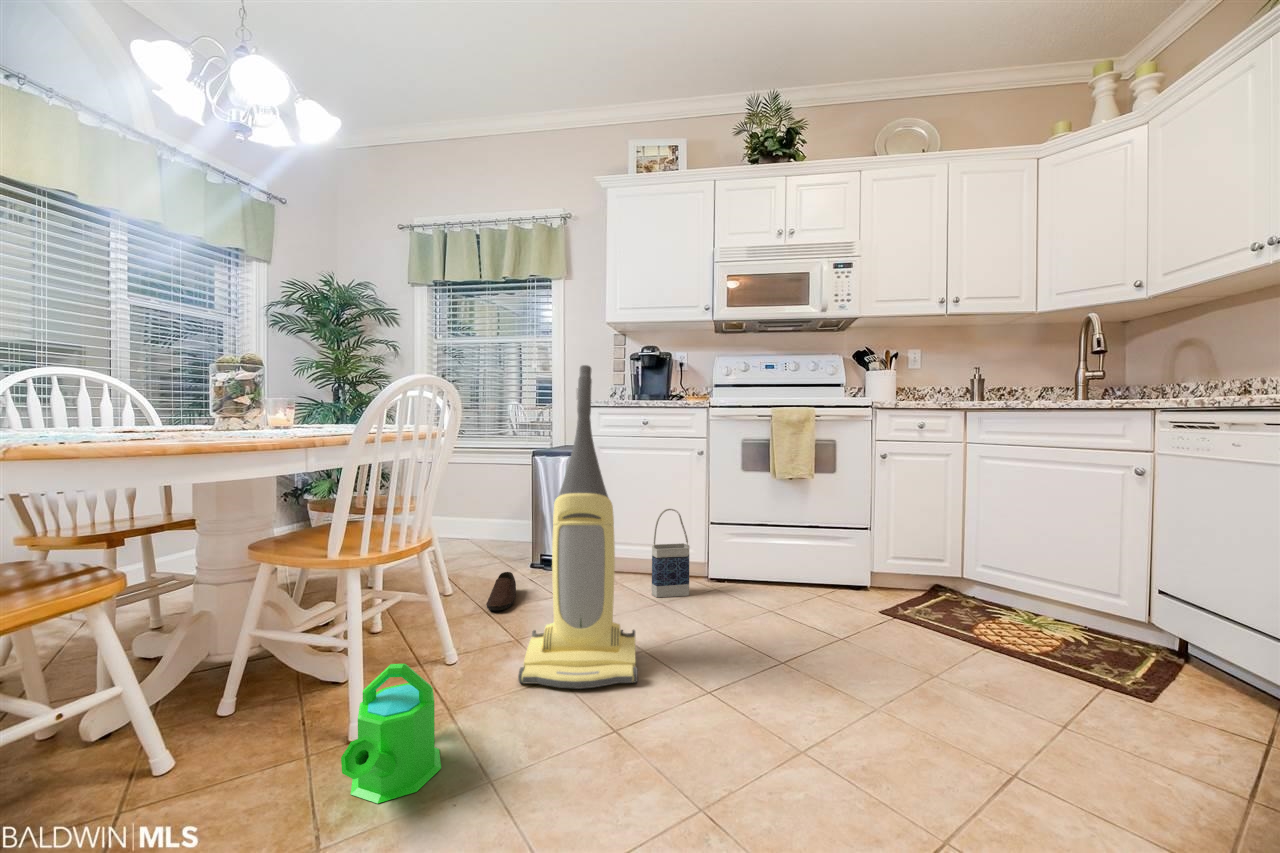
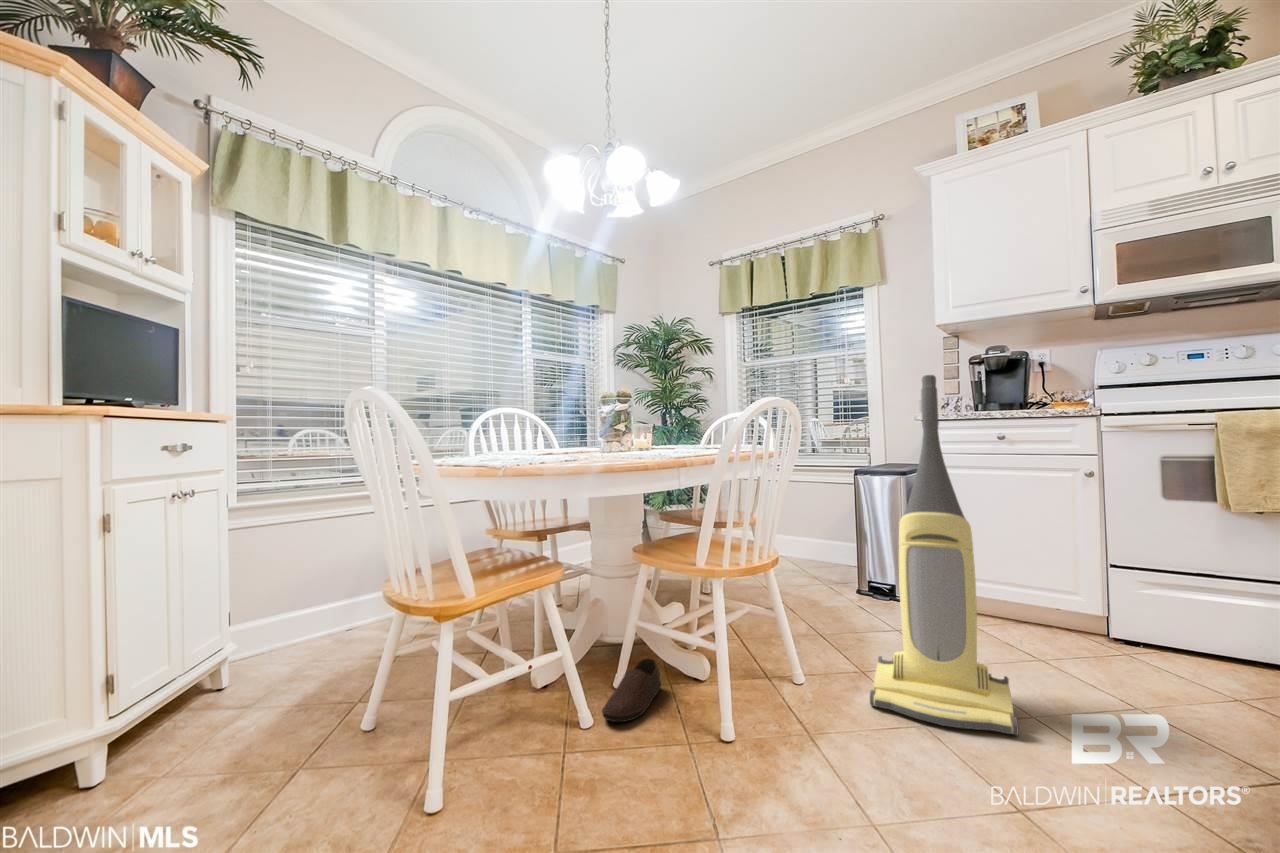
bag: present [652,509,689,597] -> none [1018,542,1079,655]
shoe: present [486,572,516,610] -> present [602,658,661,722]
watering can: present [341,664,441,803] -> none [733,653,810,773]

